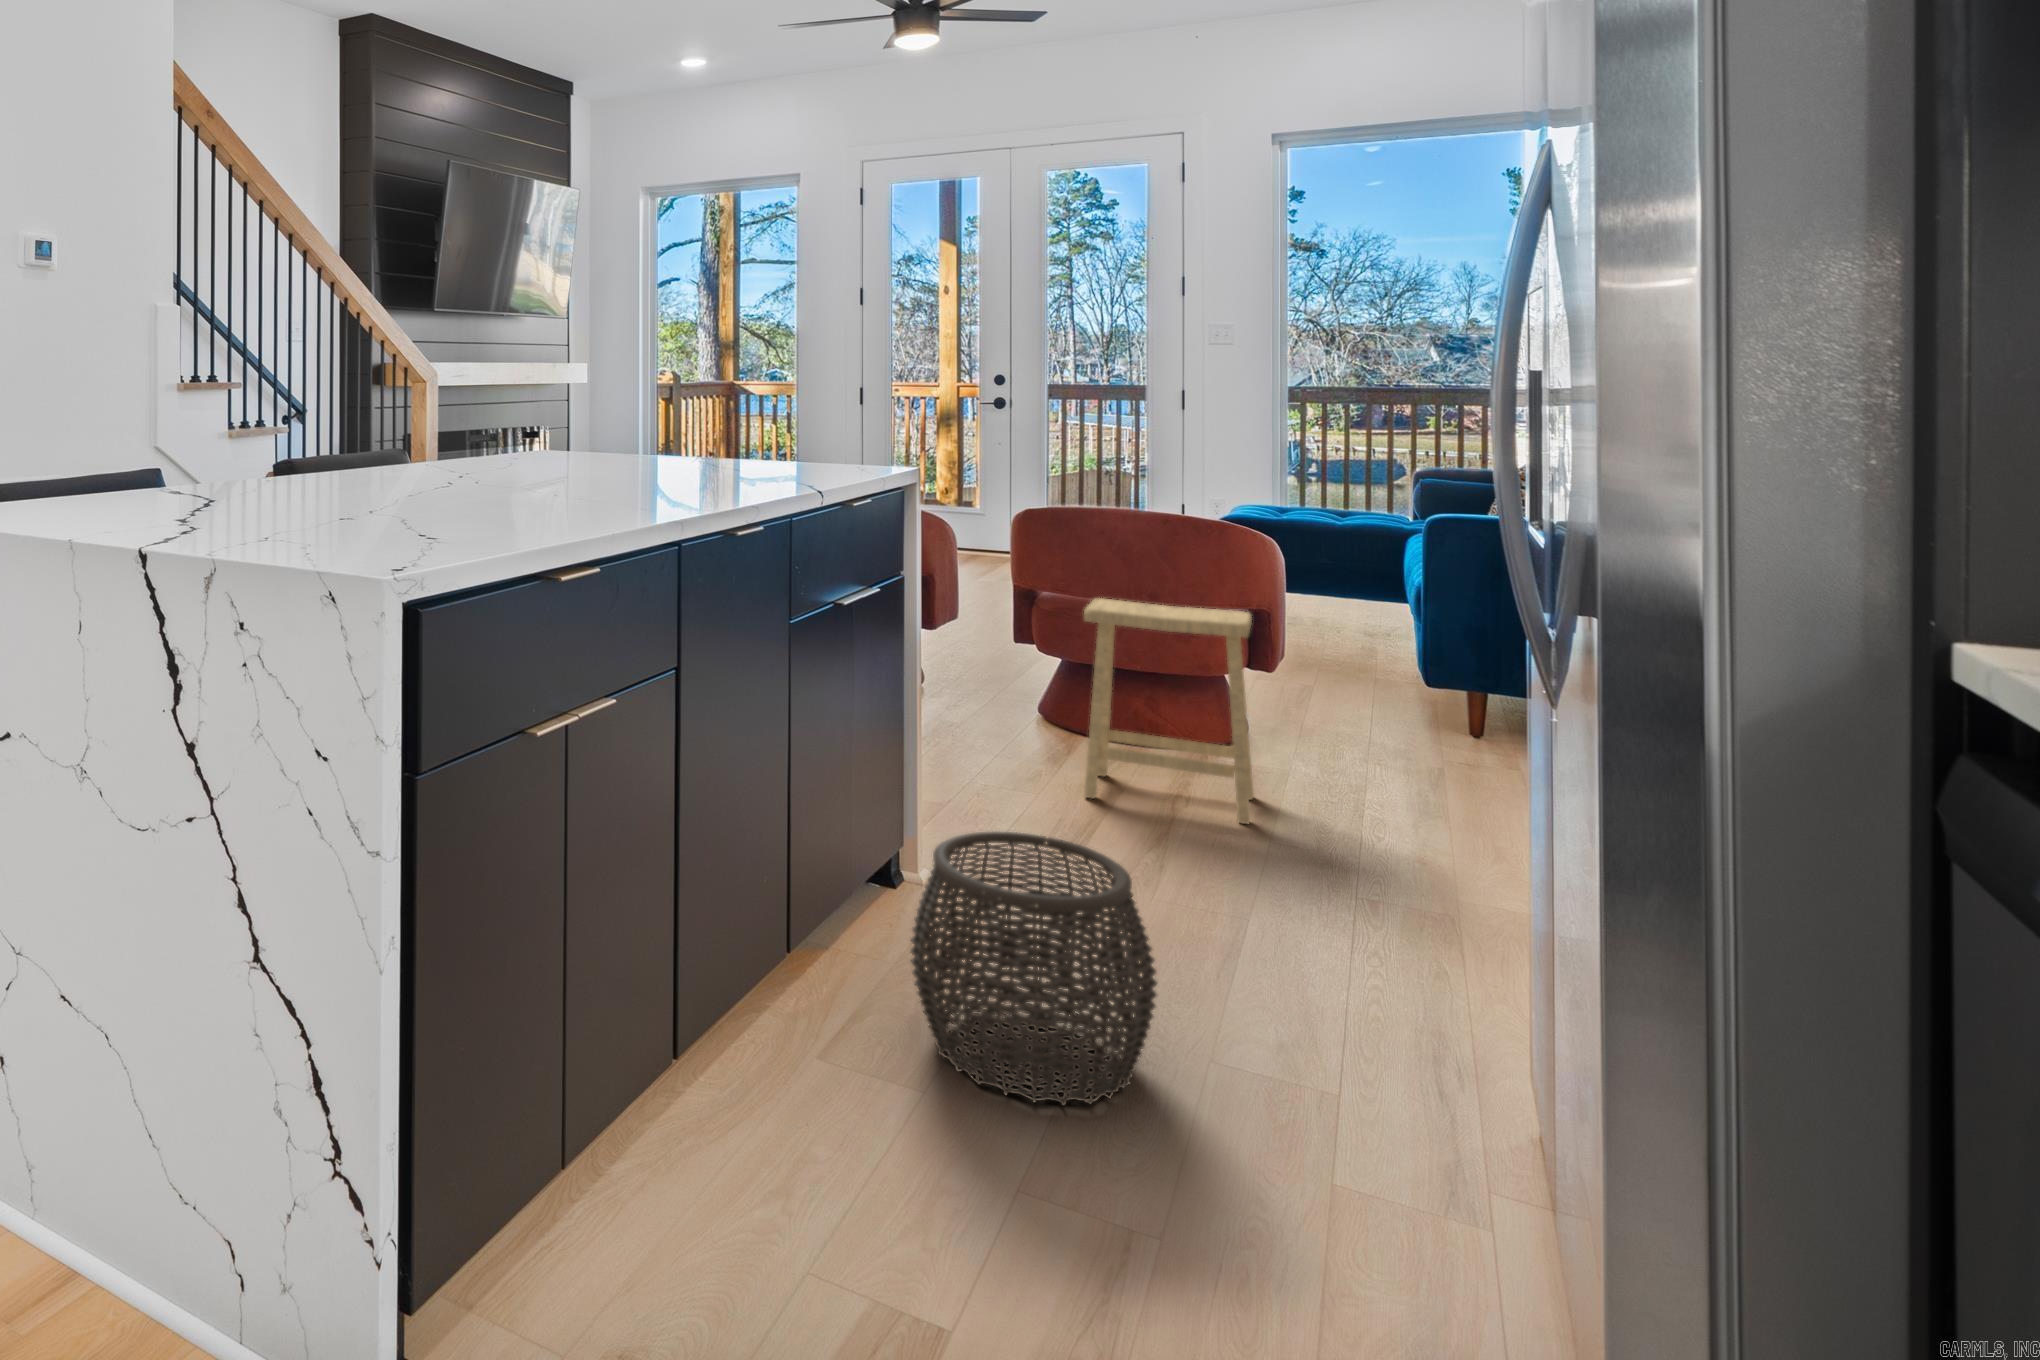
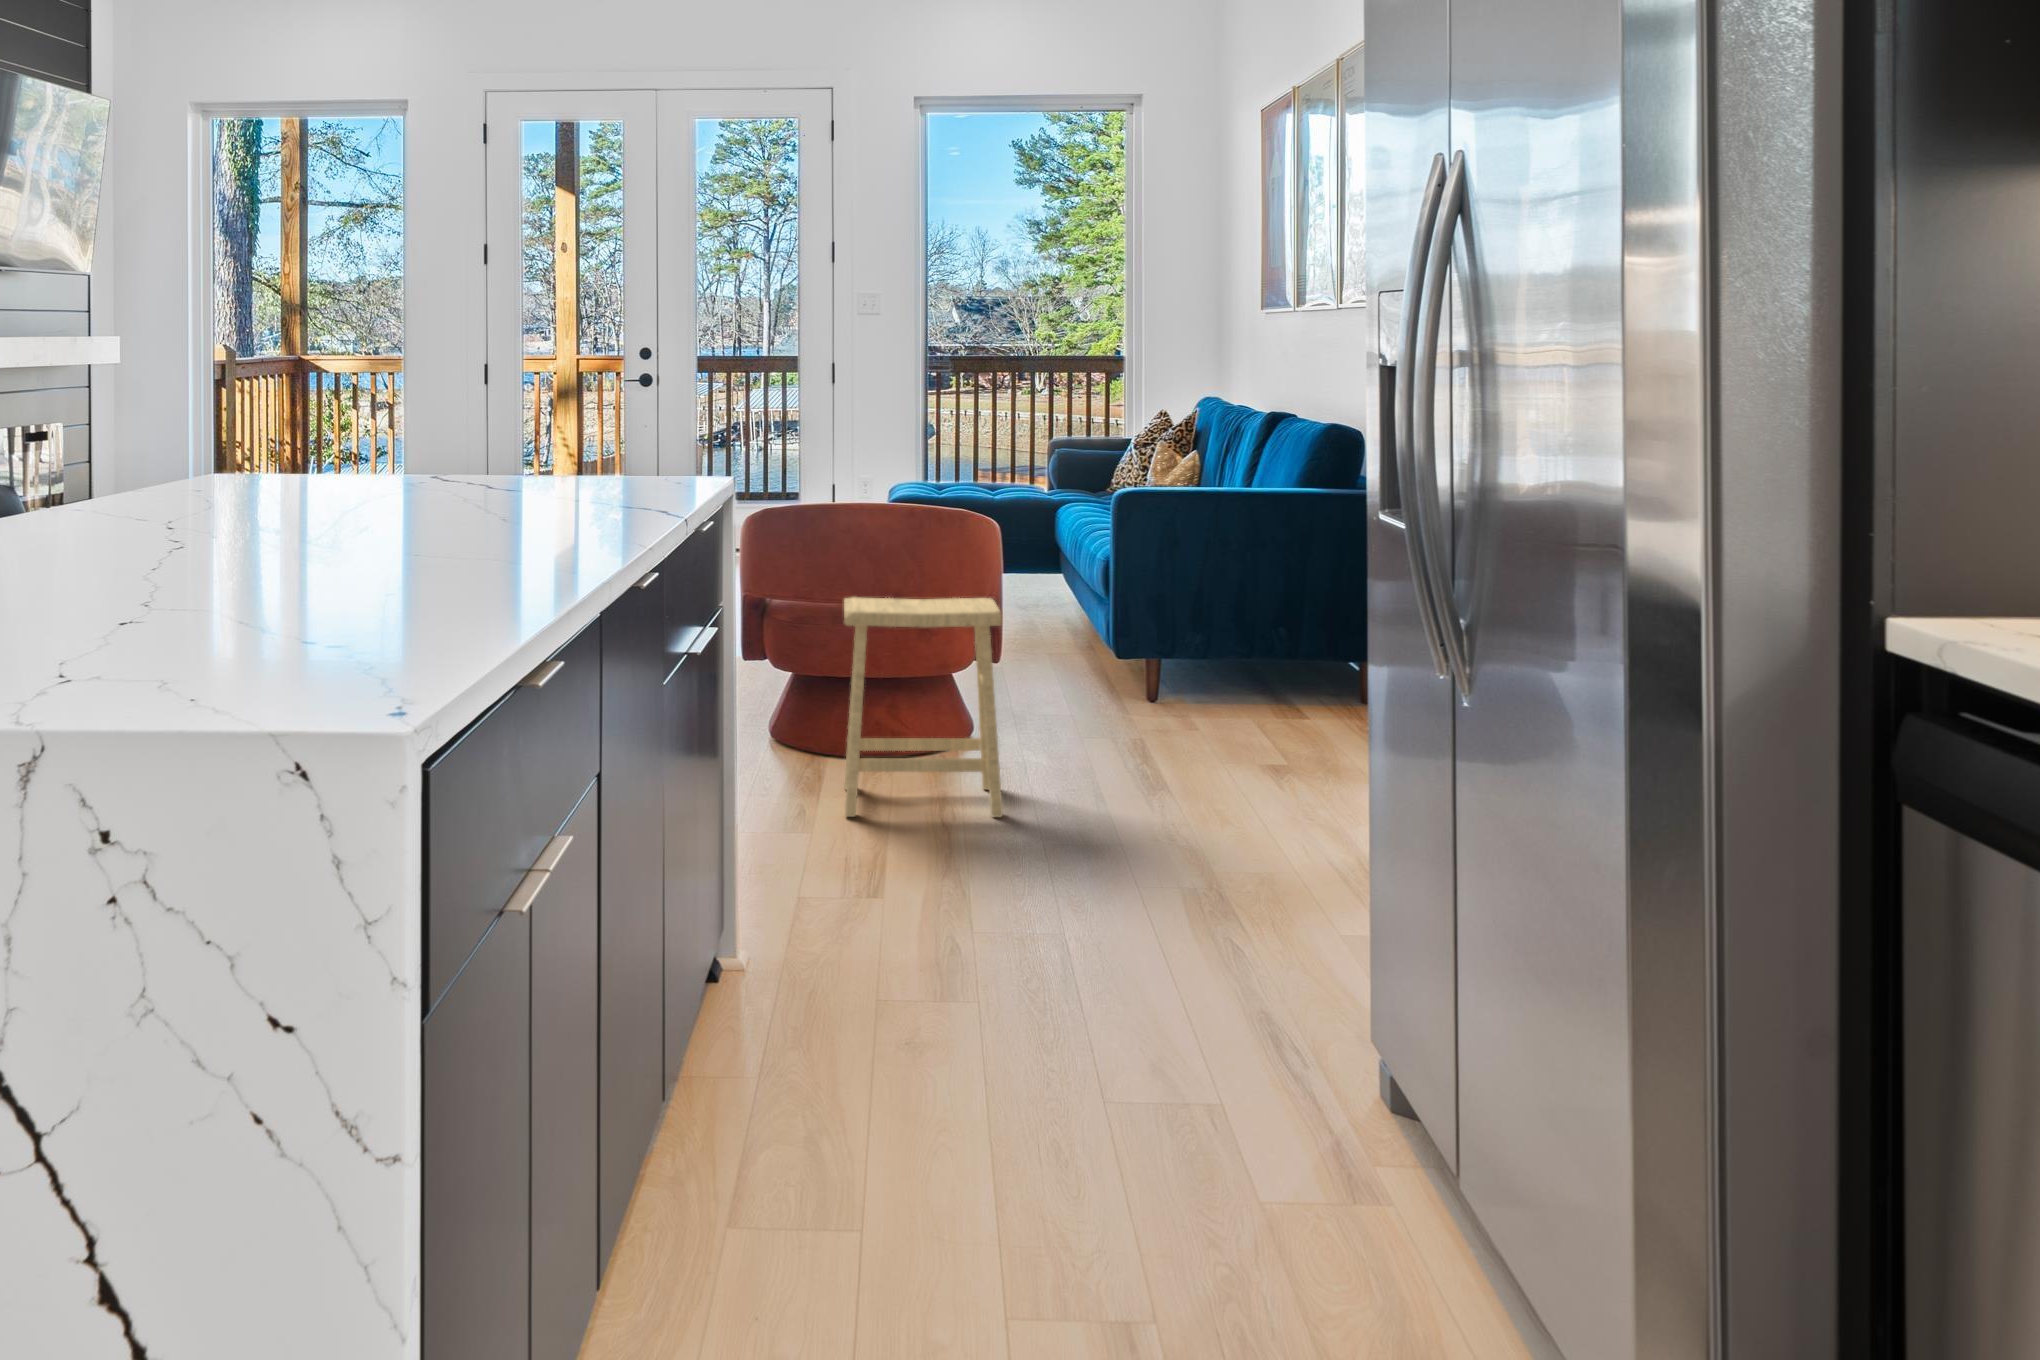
woven basket: present [911,831,1157,1105] -> none [805,885,1064,1192]

